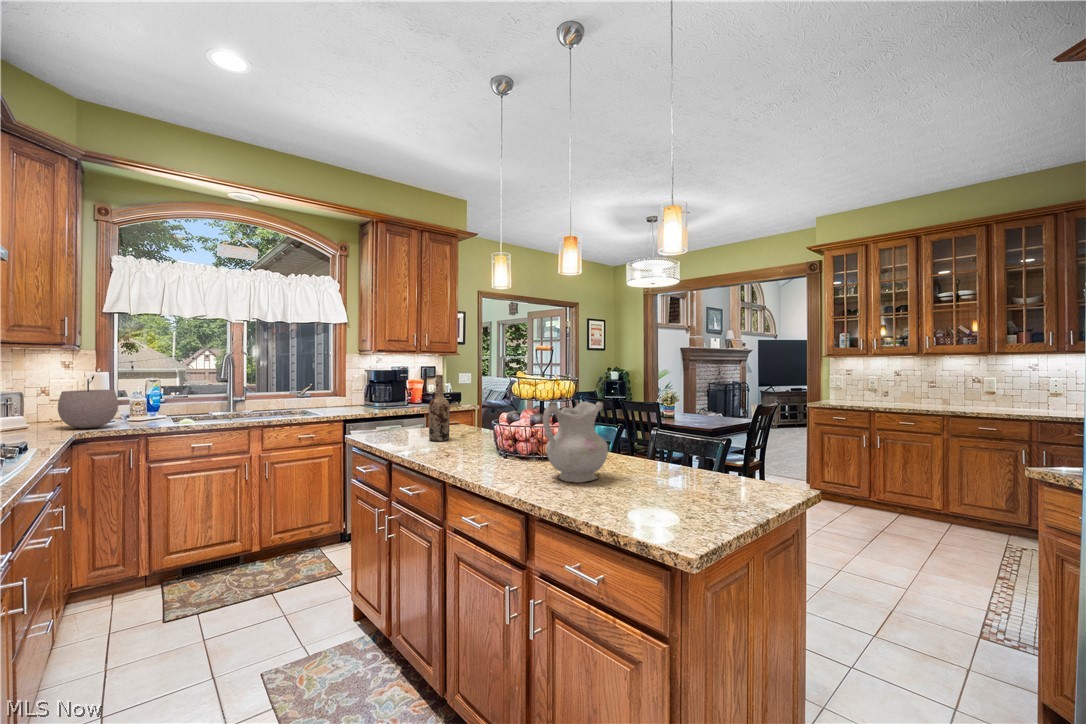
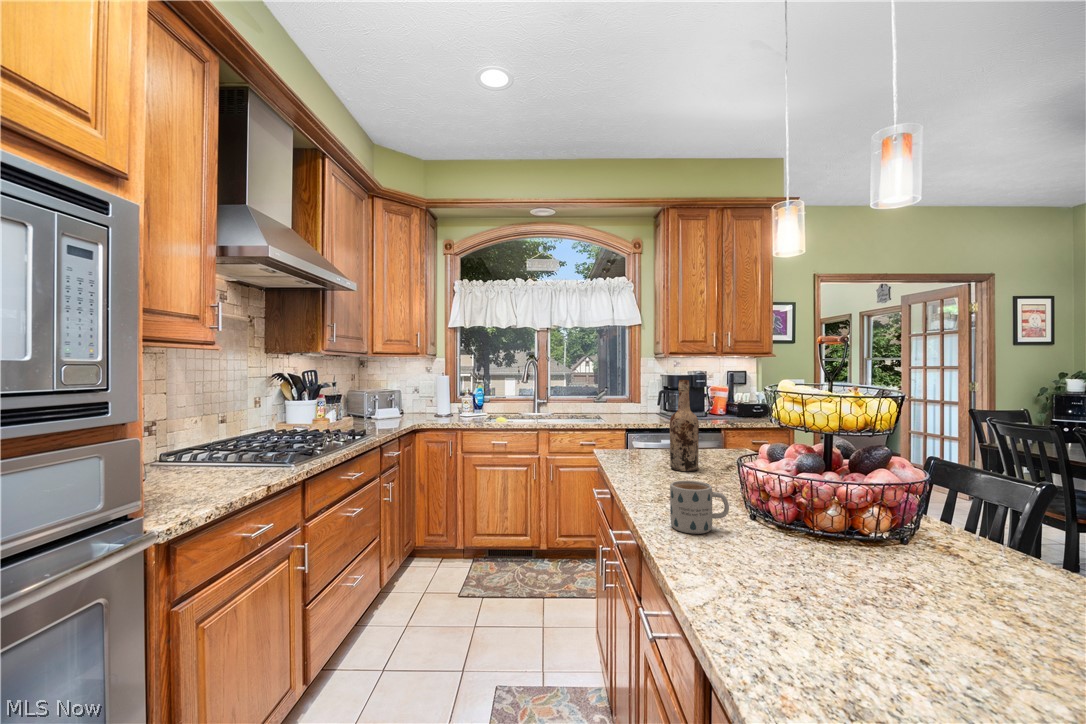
plant pot: present [58,375,118,429] -> none [416,375,451,418]
ceramic pitcher: present [543,401,608,482] -> none [766,433,943,622]
mug: none [469,439,503,469] -> present [670,481,729,534]

